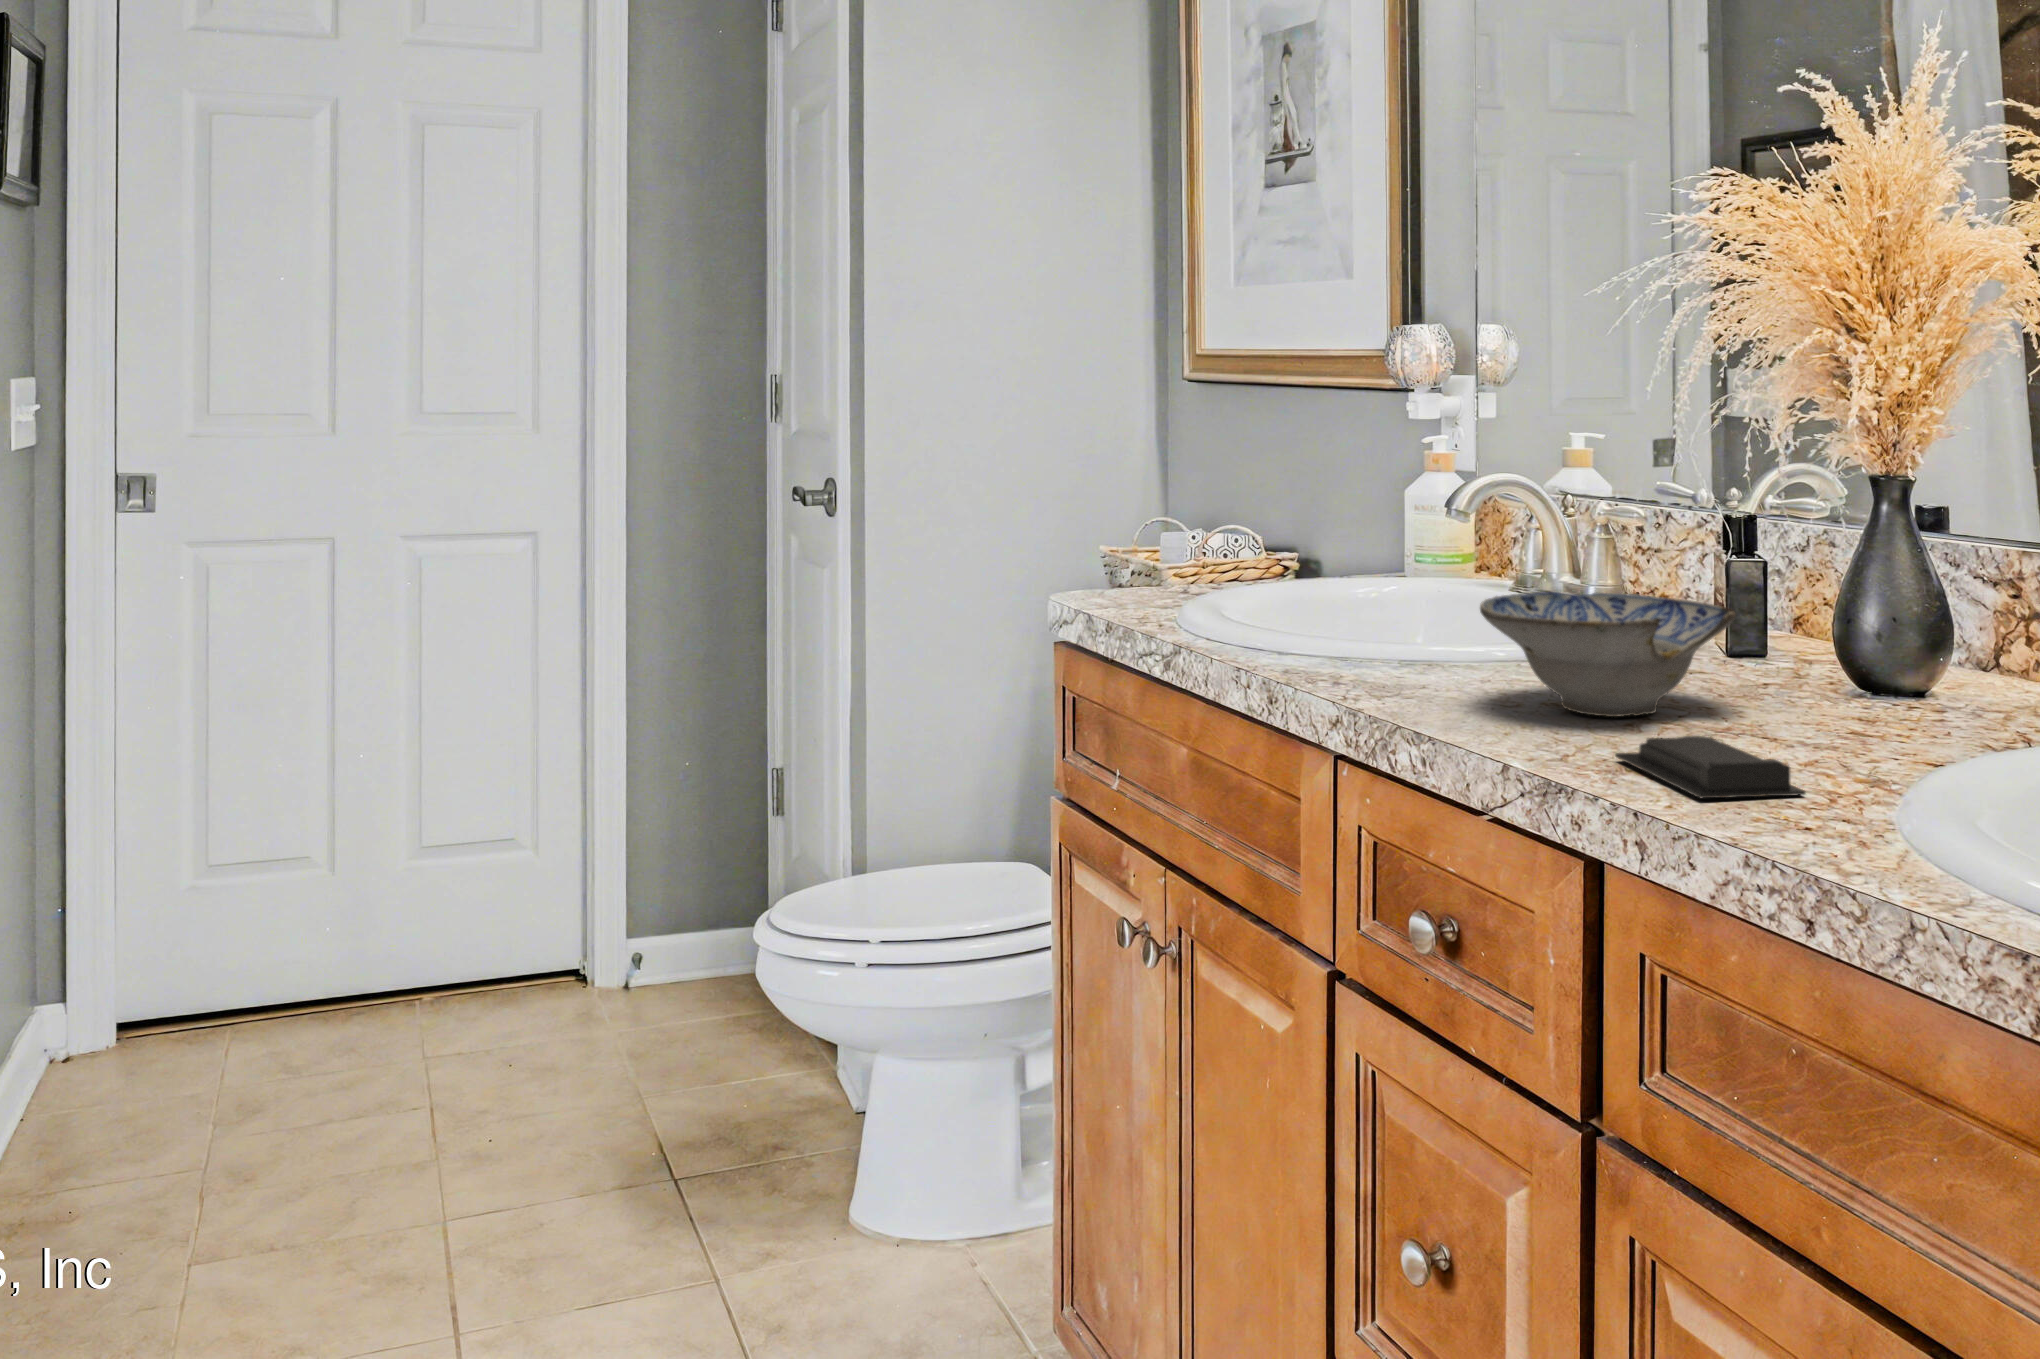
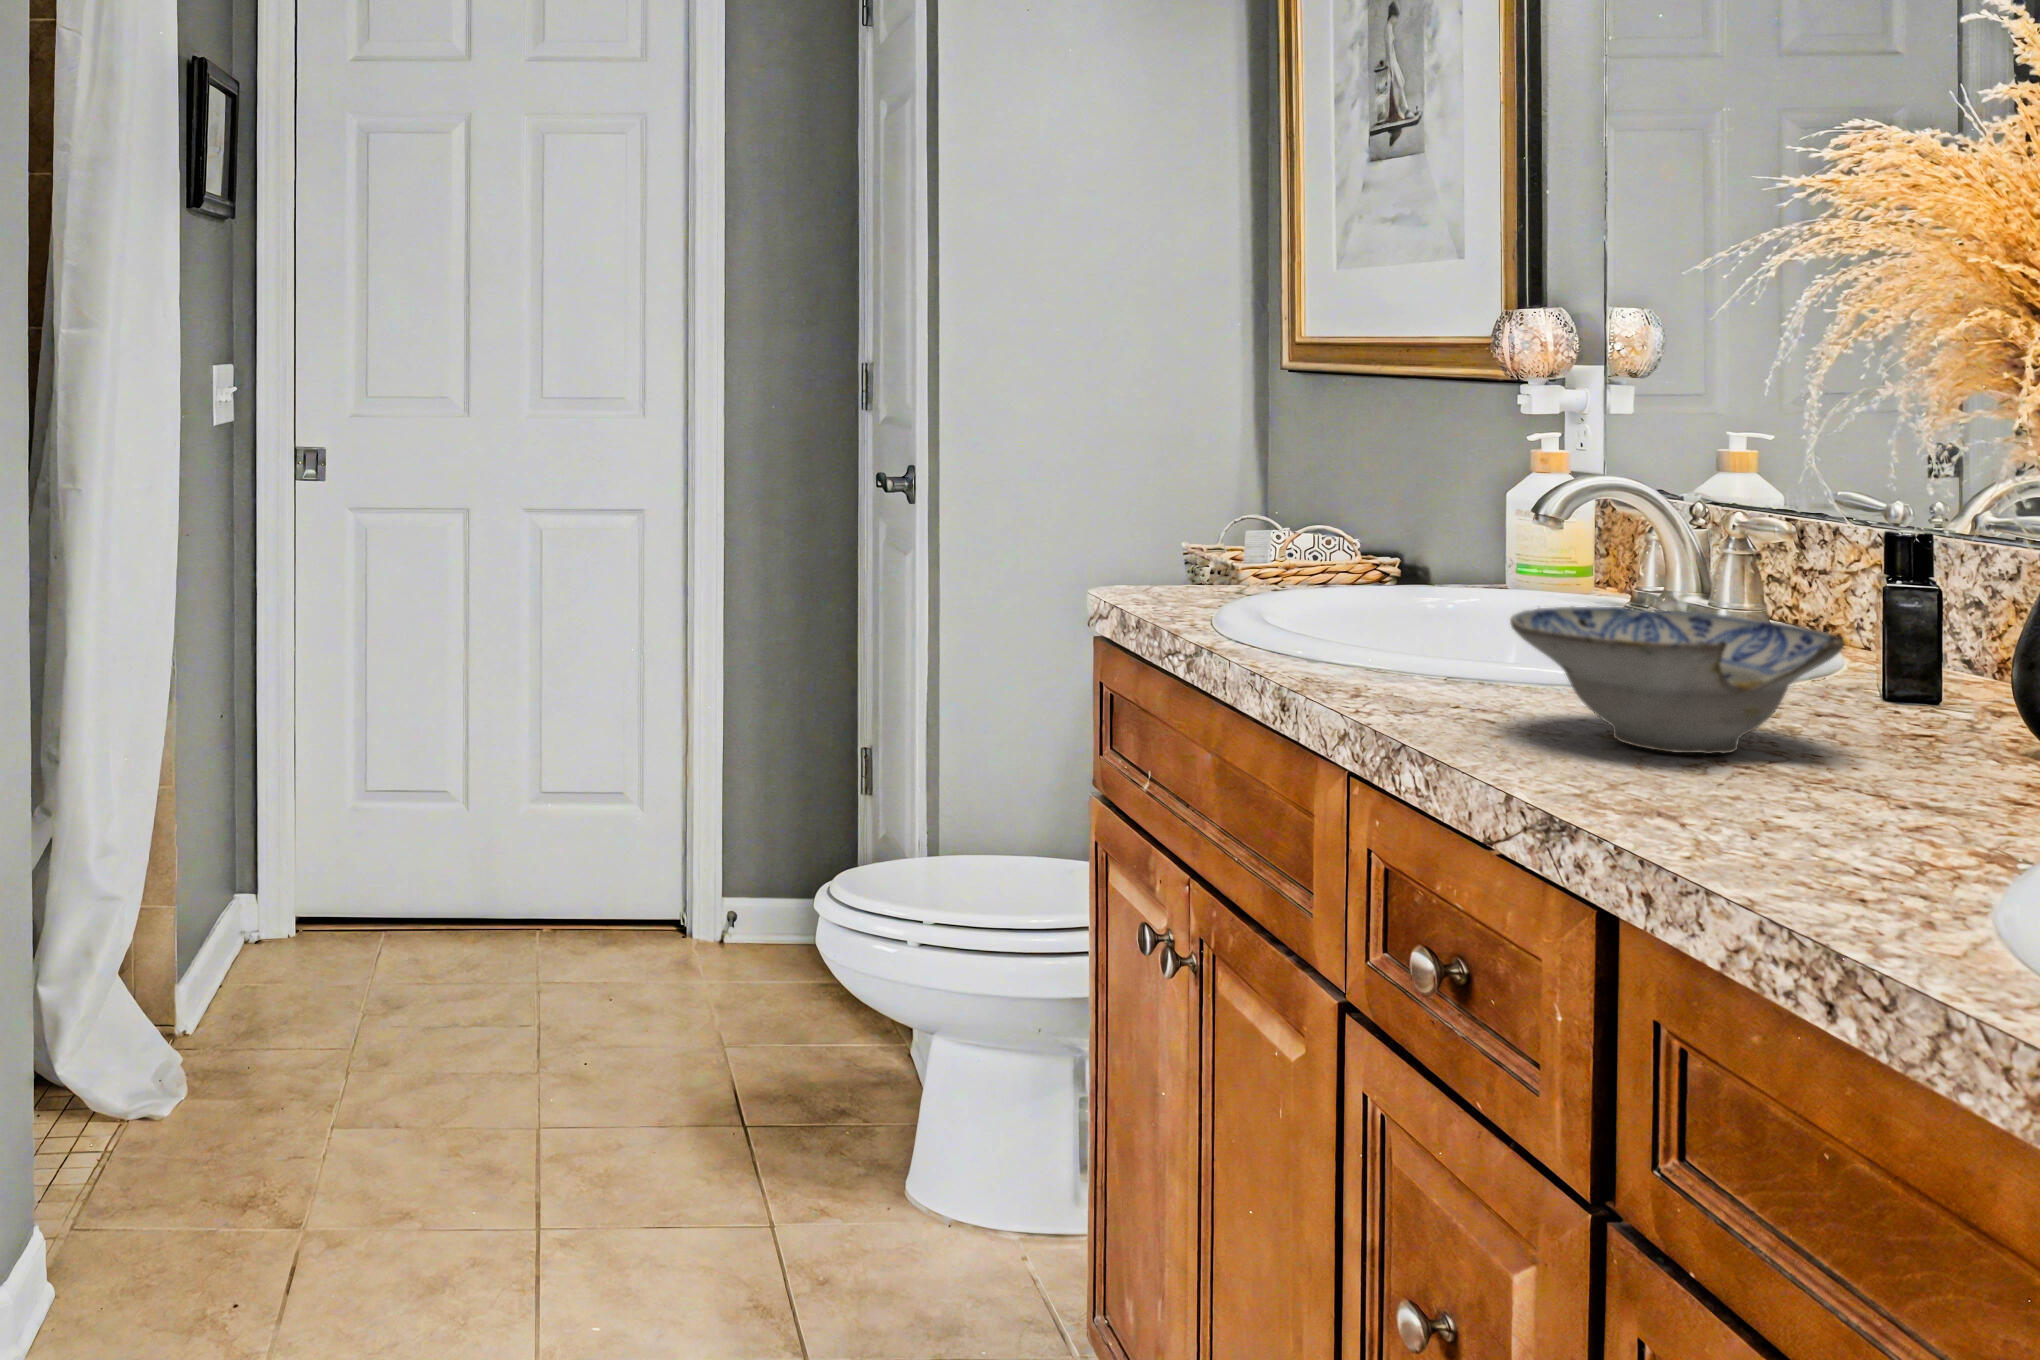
soap bar: present [1615,736,1806,798] -> none [1646,778,1879,860]

